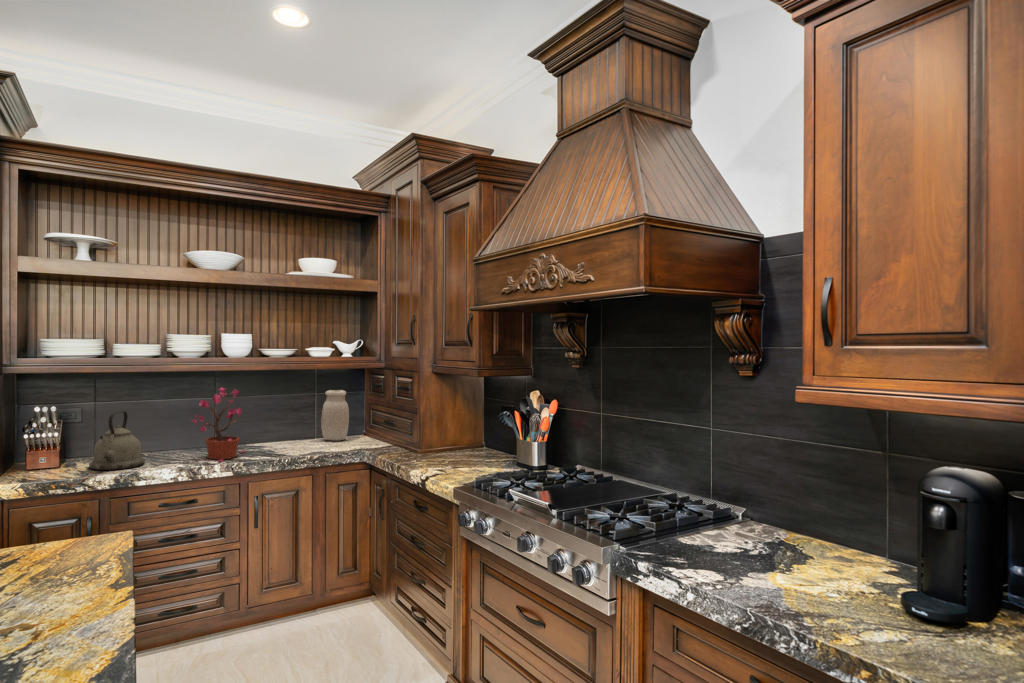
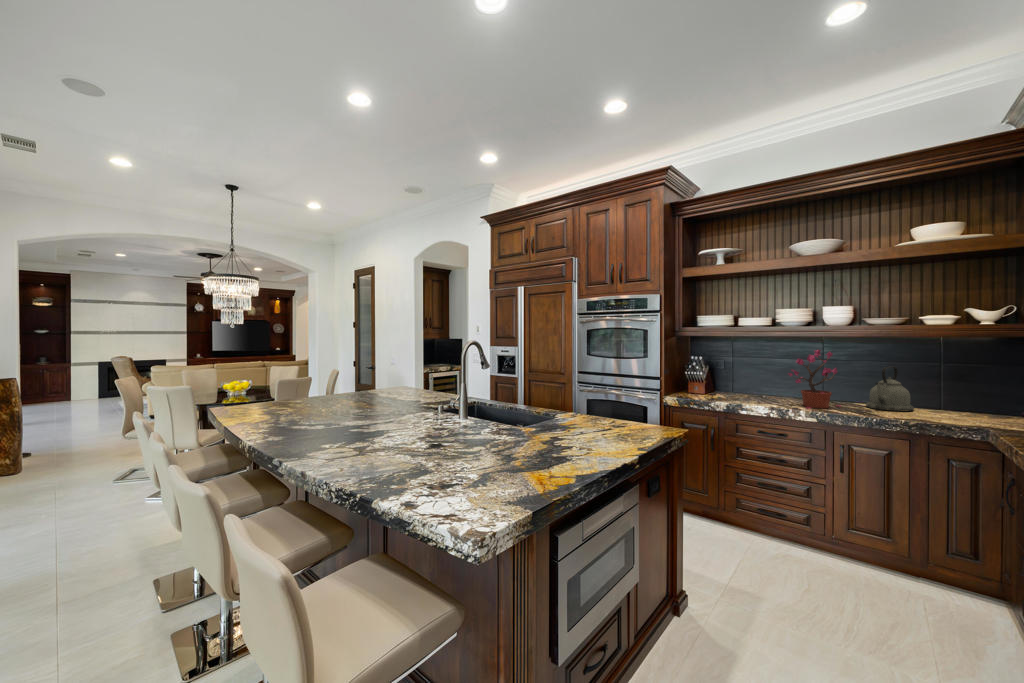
jar: present [321,390,349,440] -> none [941,360,981,414]
kettle: present [89,411,145,470] -> present [866,367,914,411]

